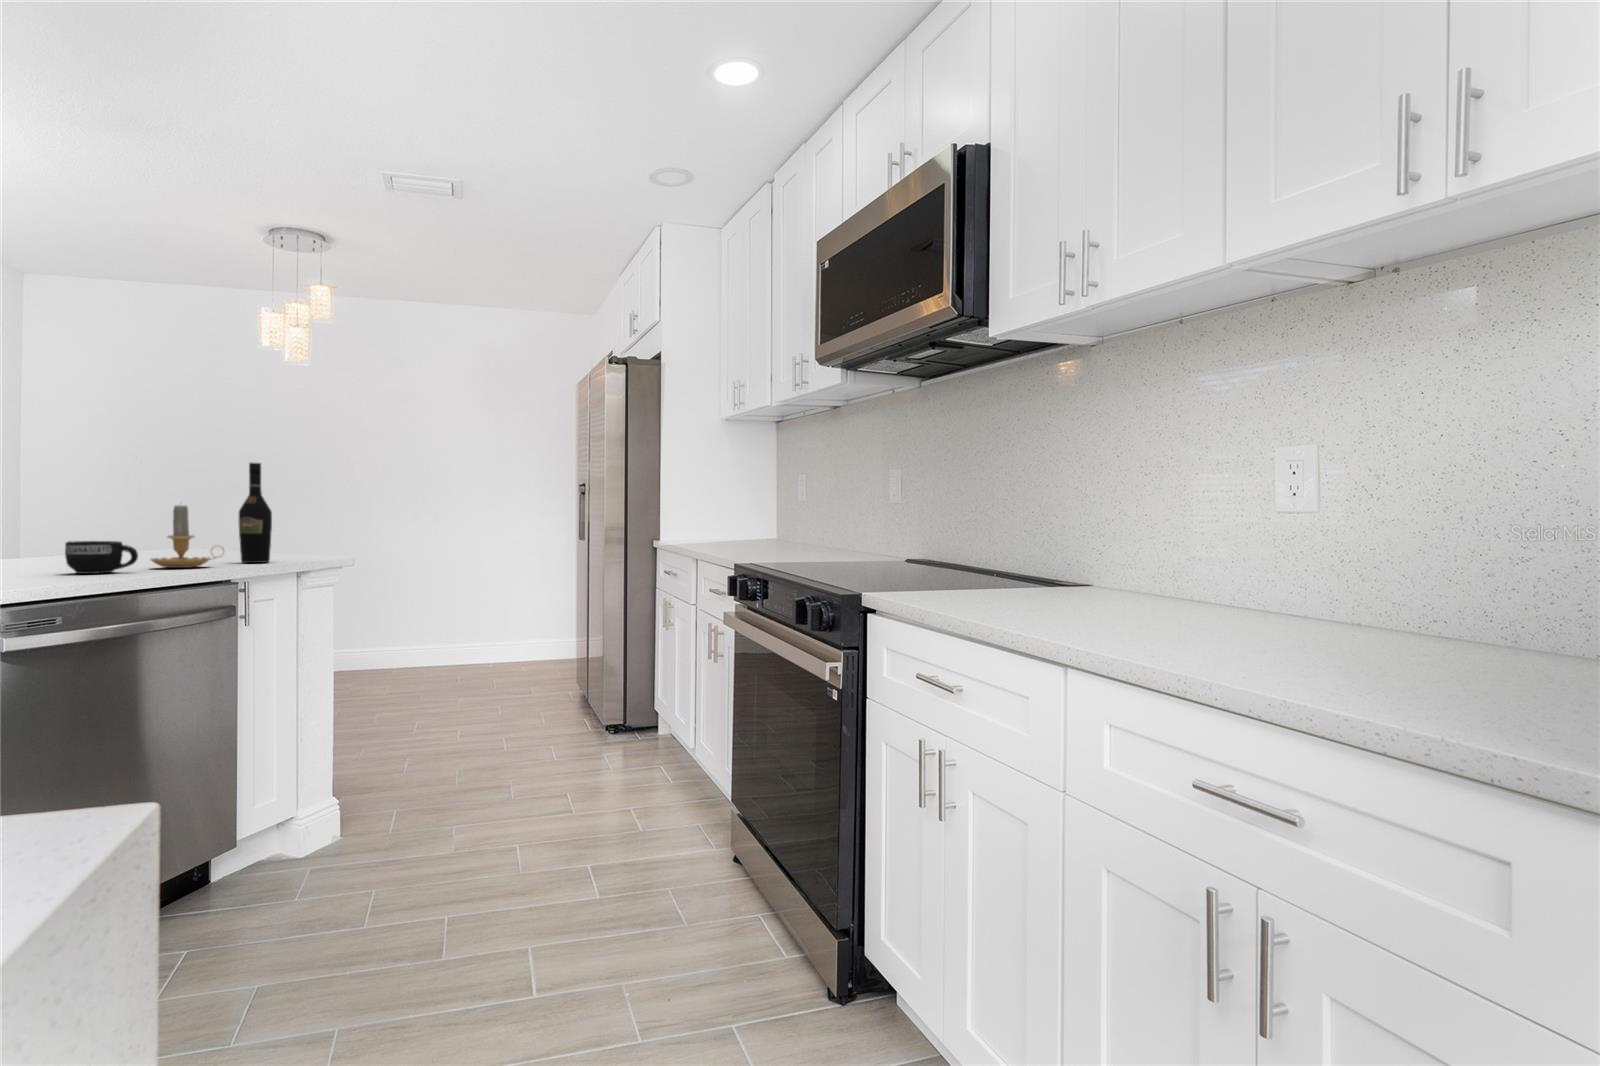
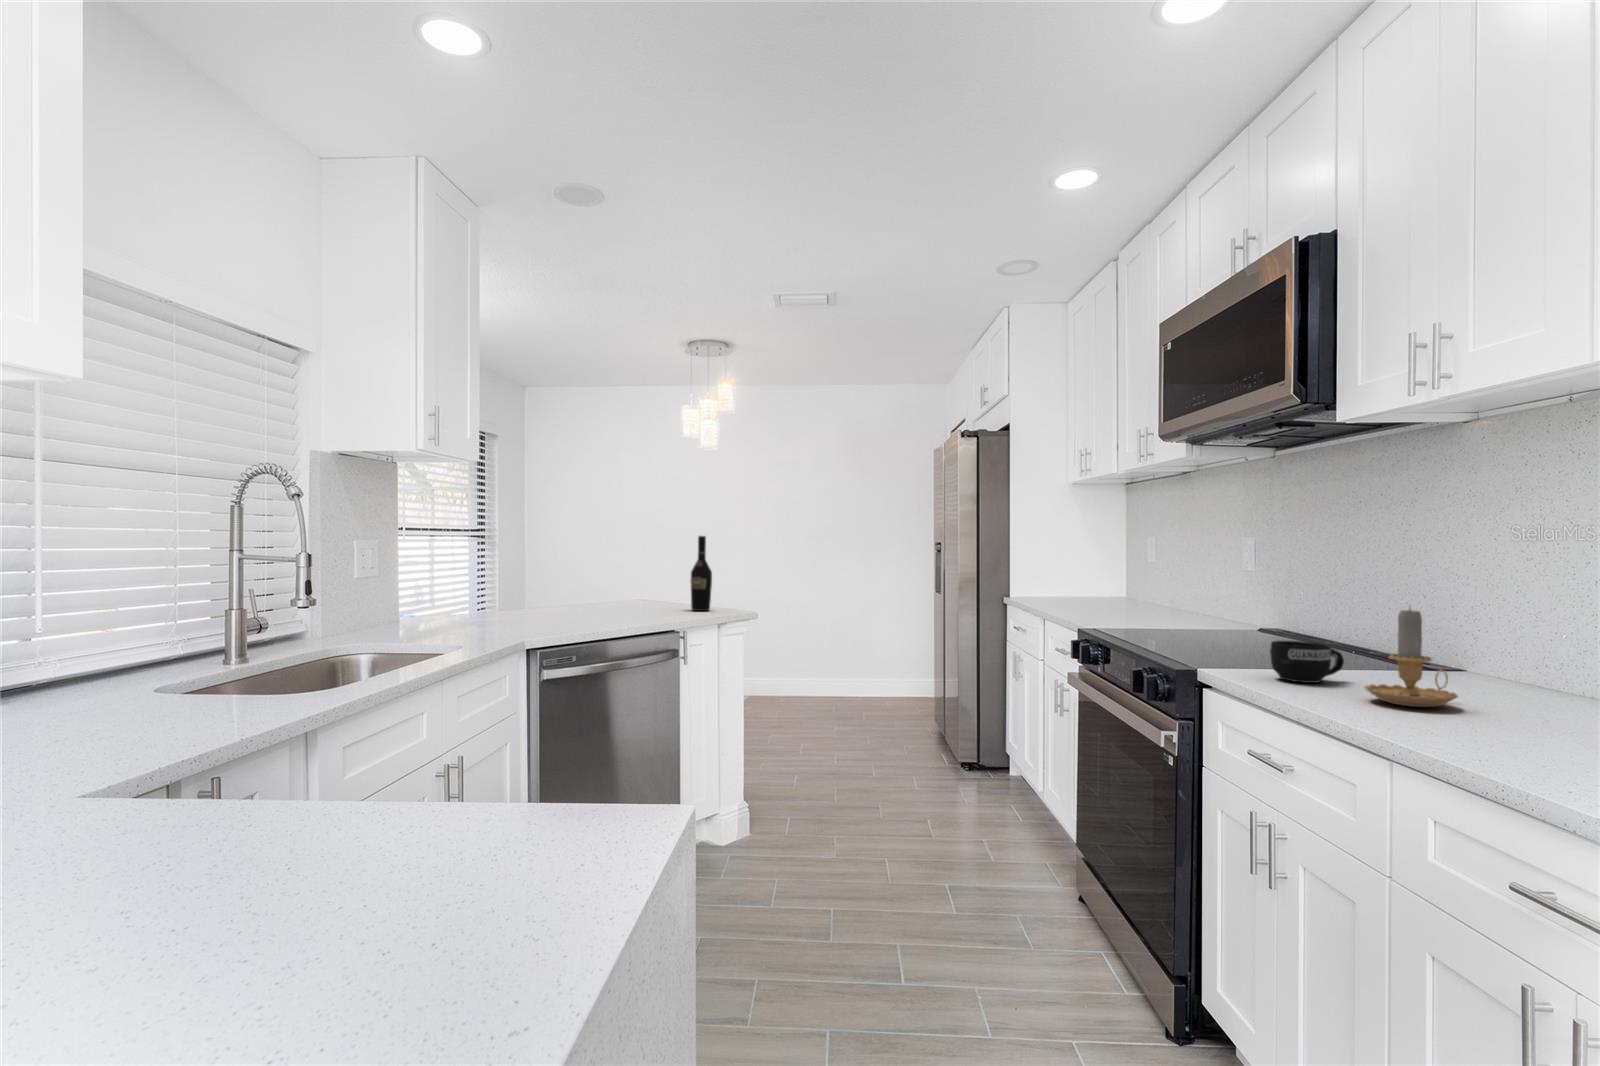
candle: present [151,505,219,568] -> present [1365,608,1458,707]
mug: present [65,541,138,574] -> present [1270,641,1344,683]

